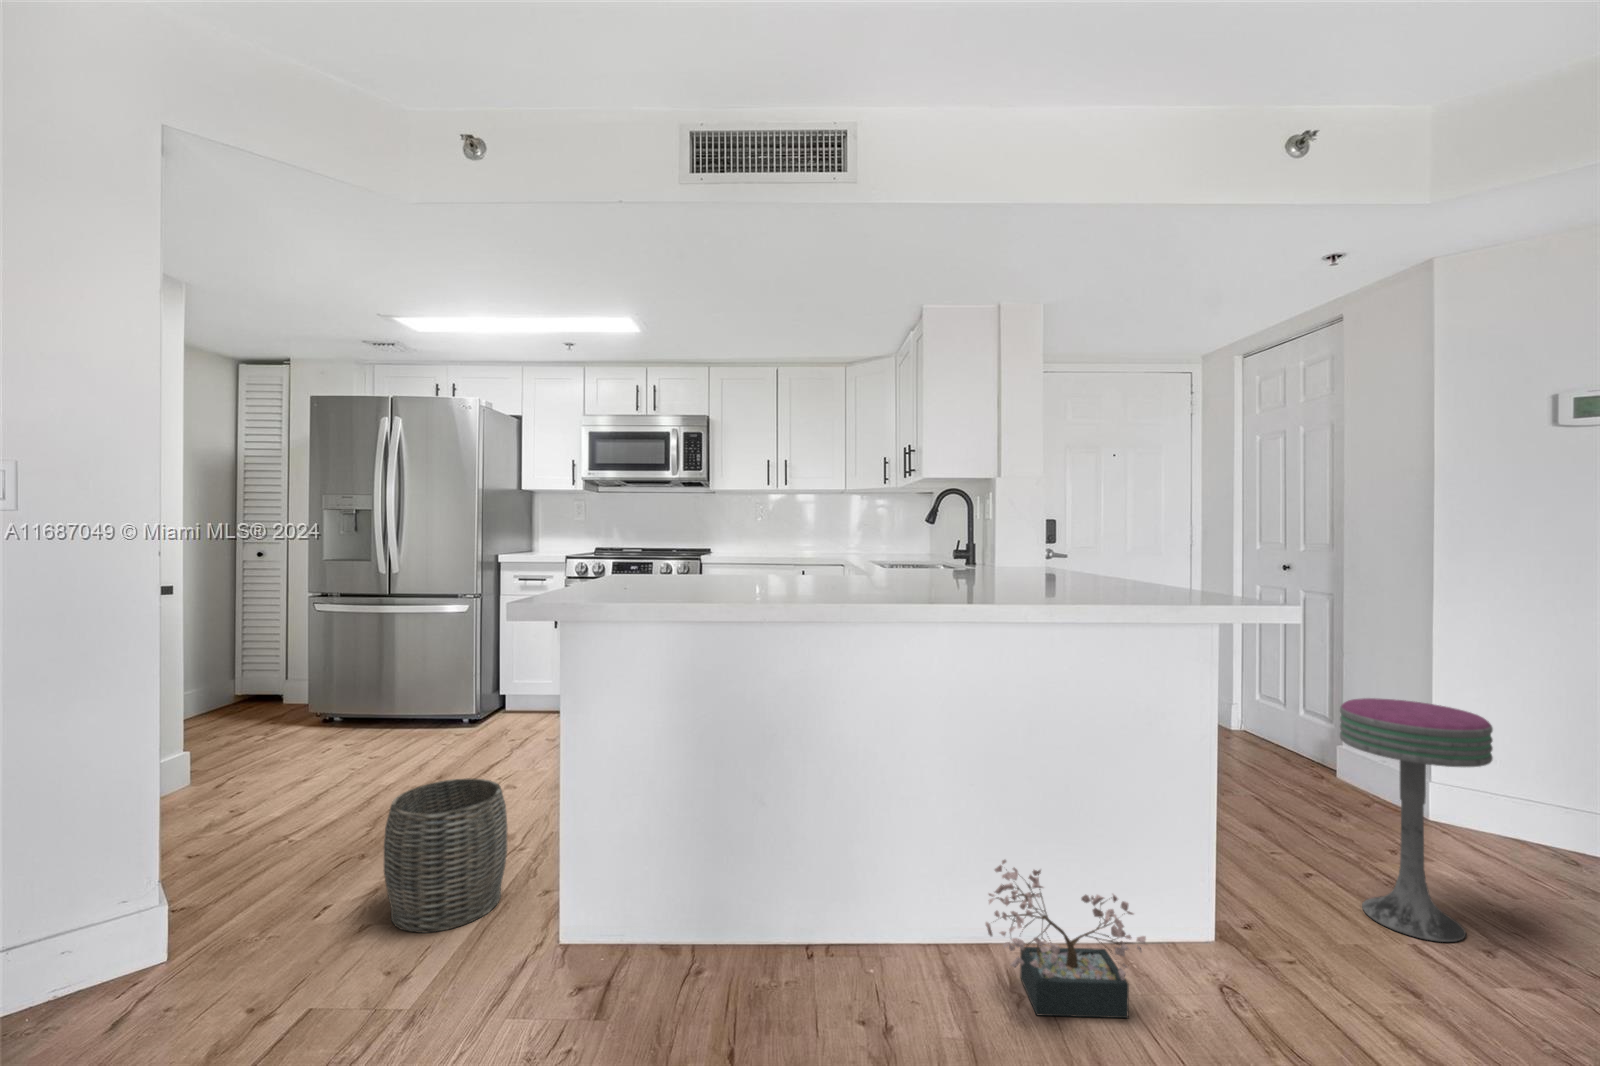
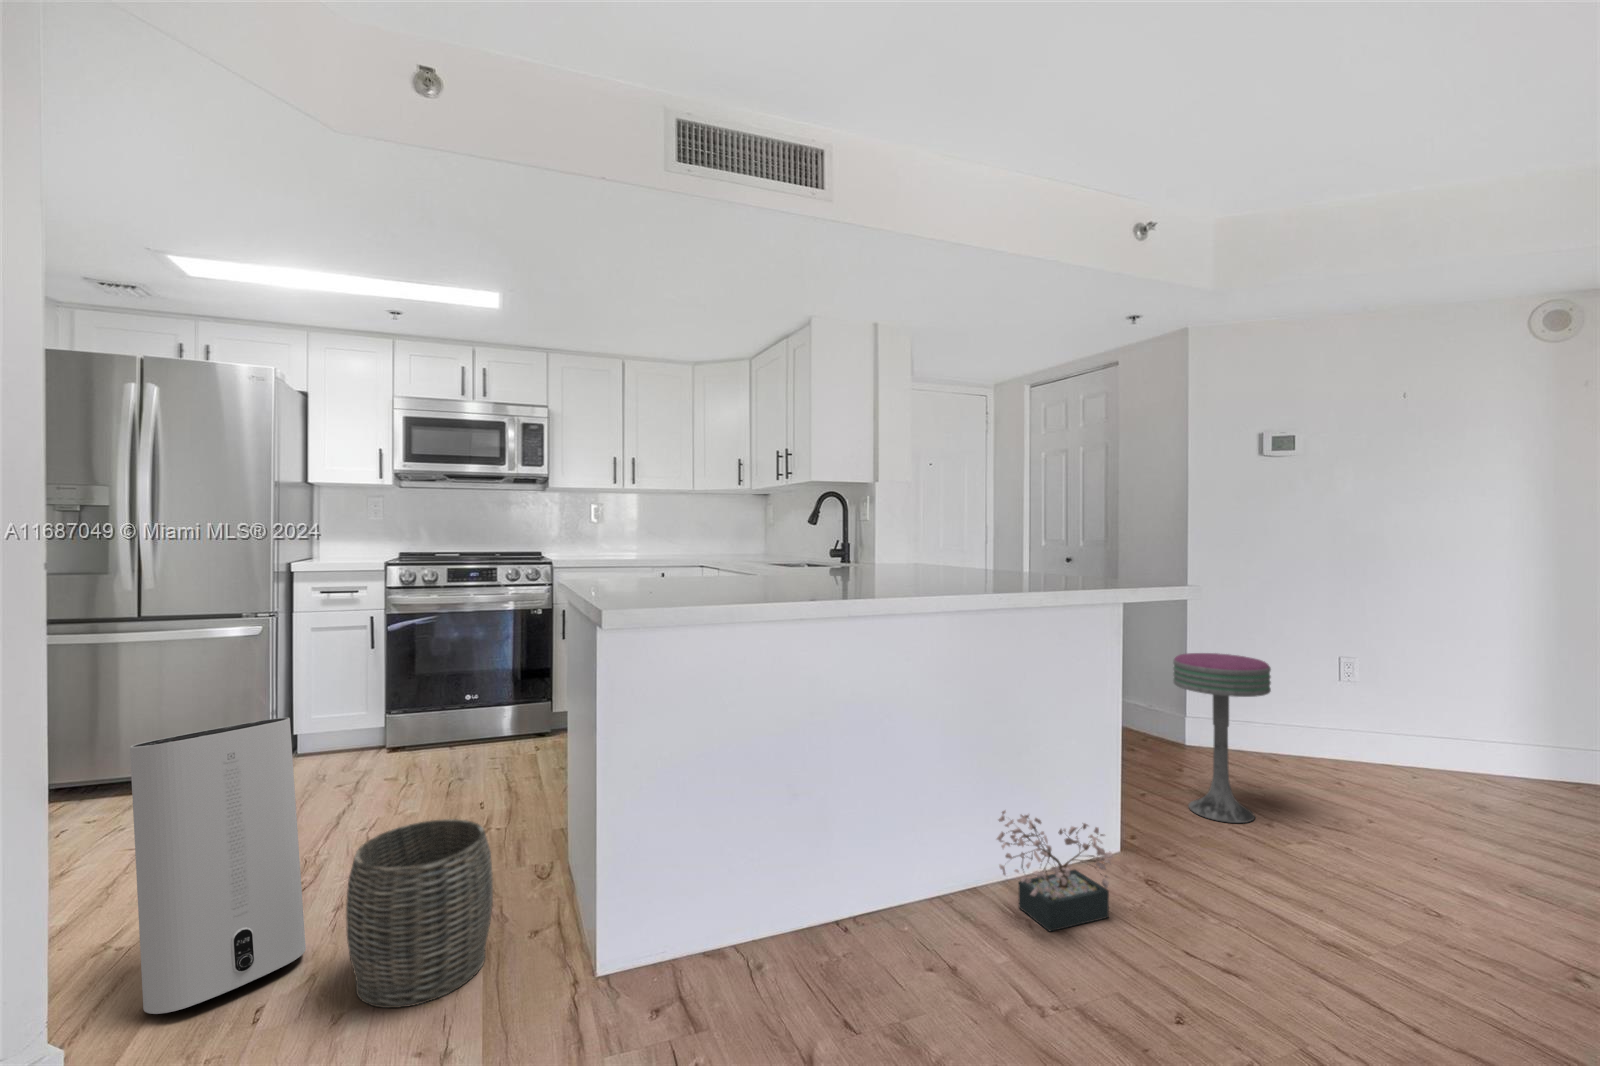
air purifier: none [266,679,387,896] -> present [130,718,306,1014]

